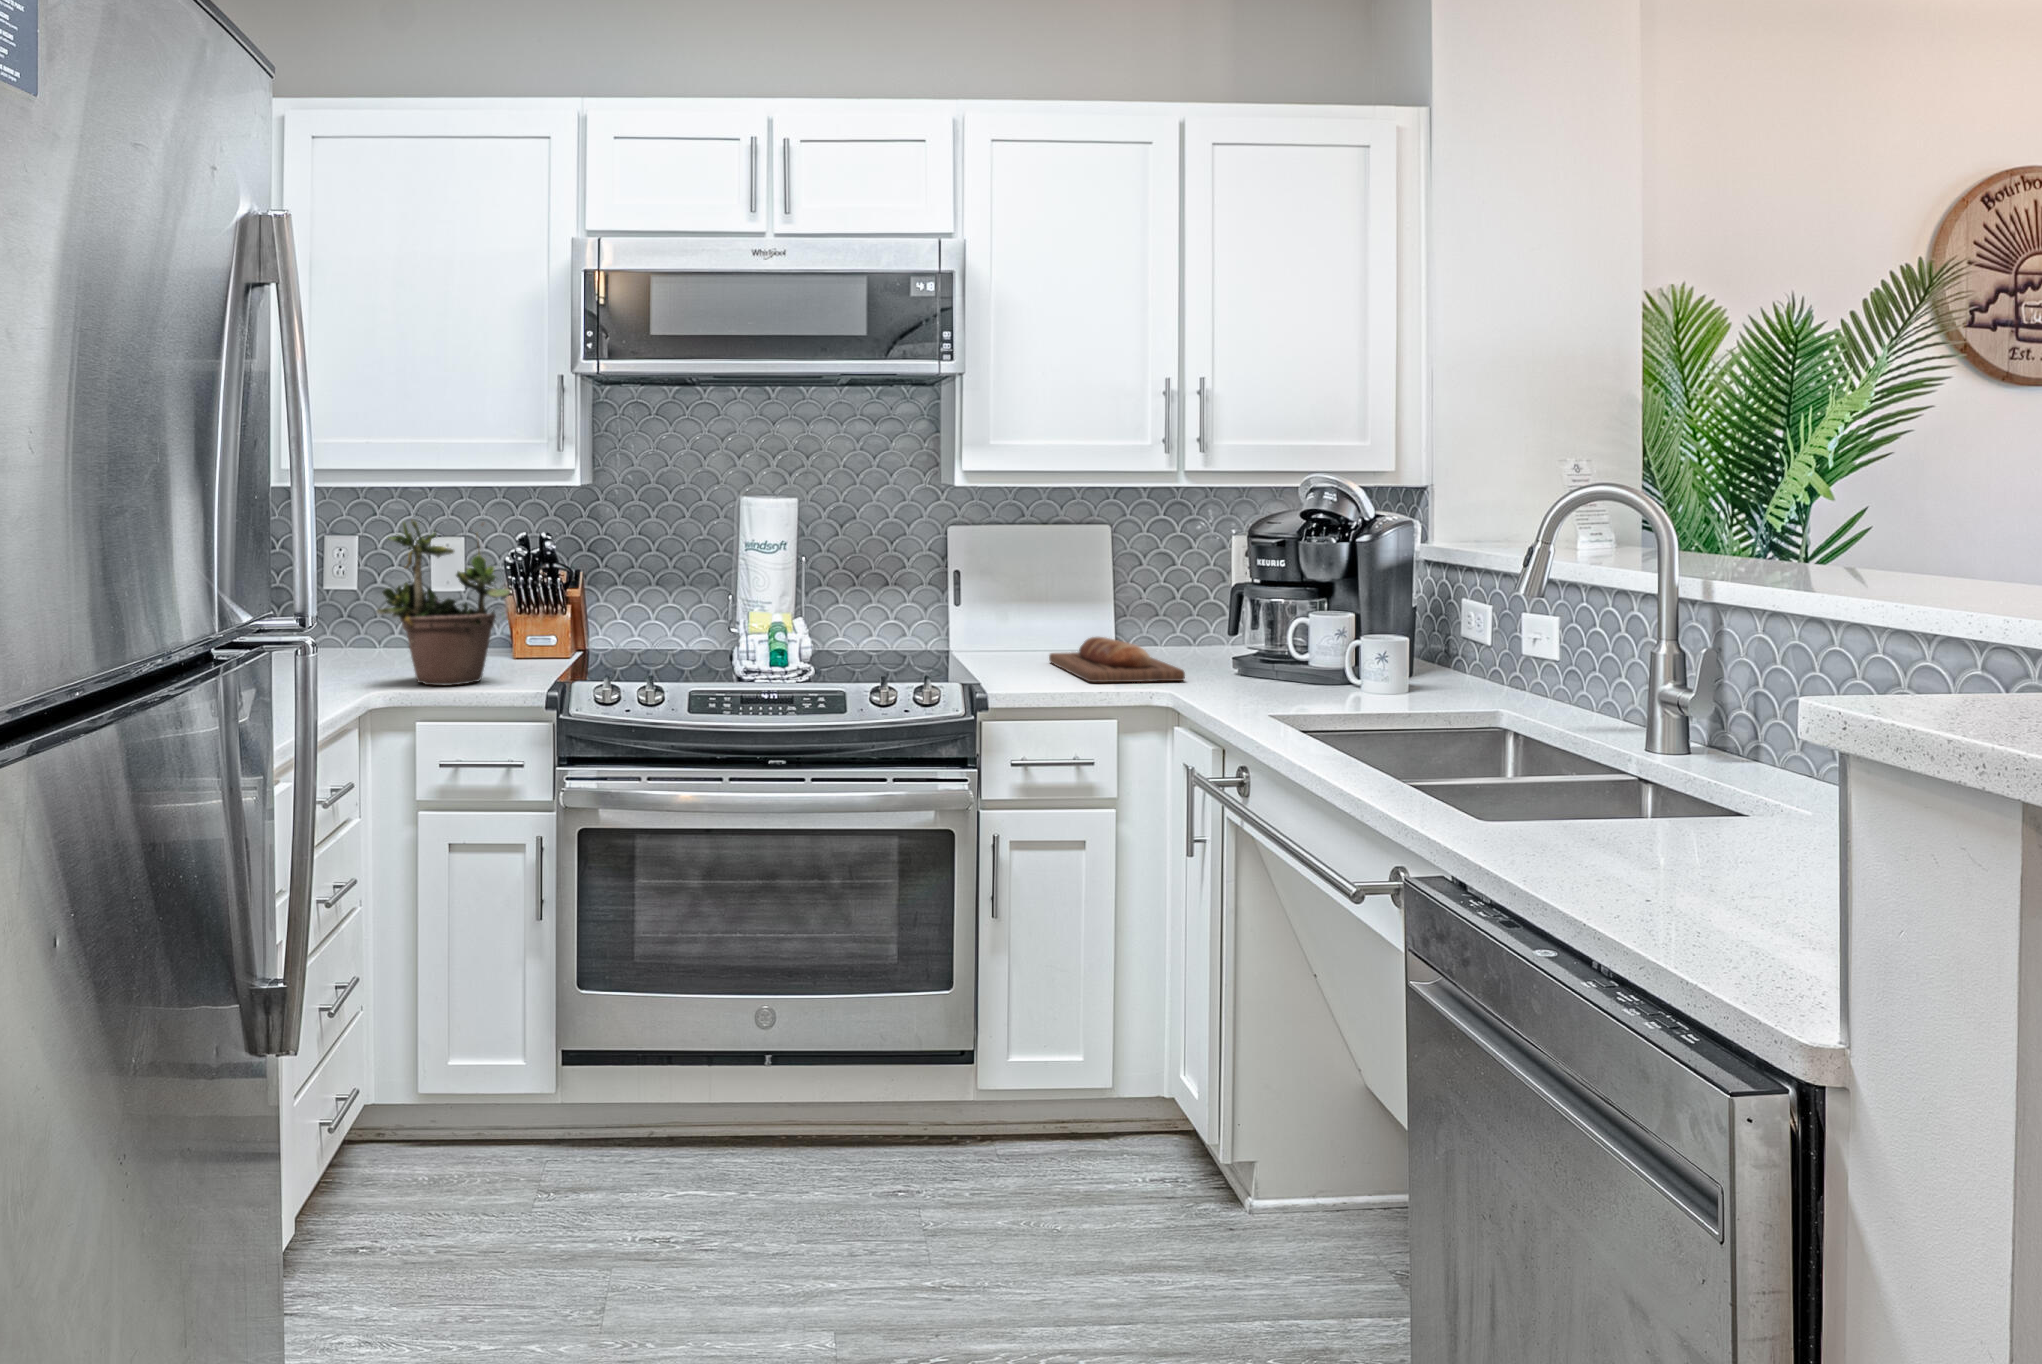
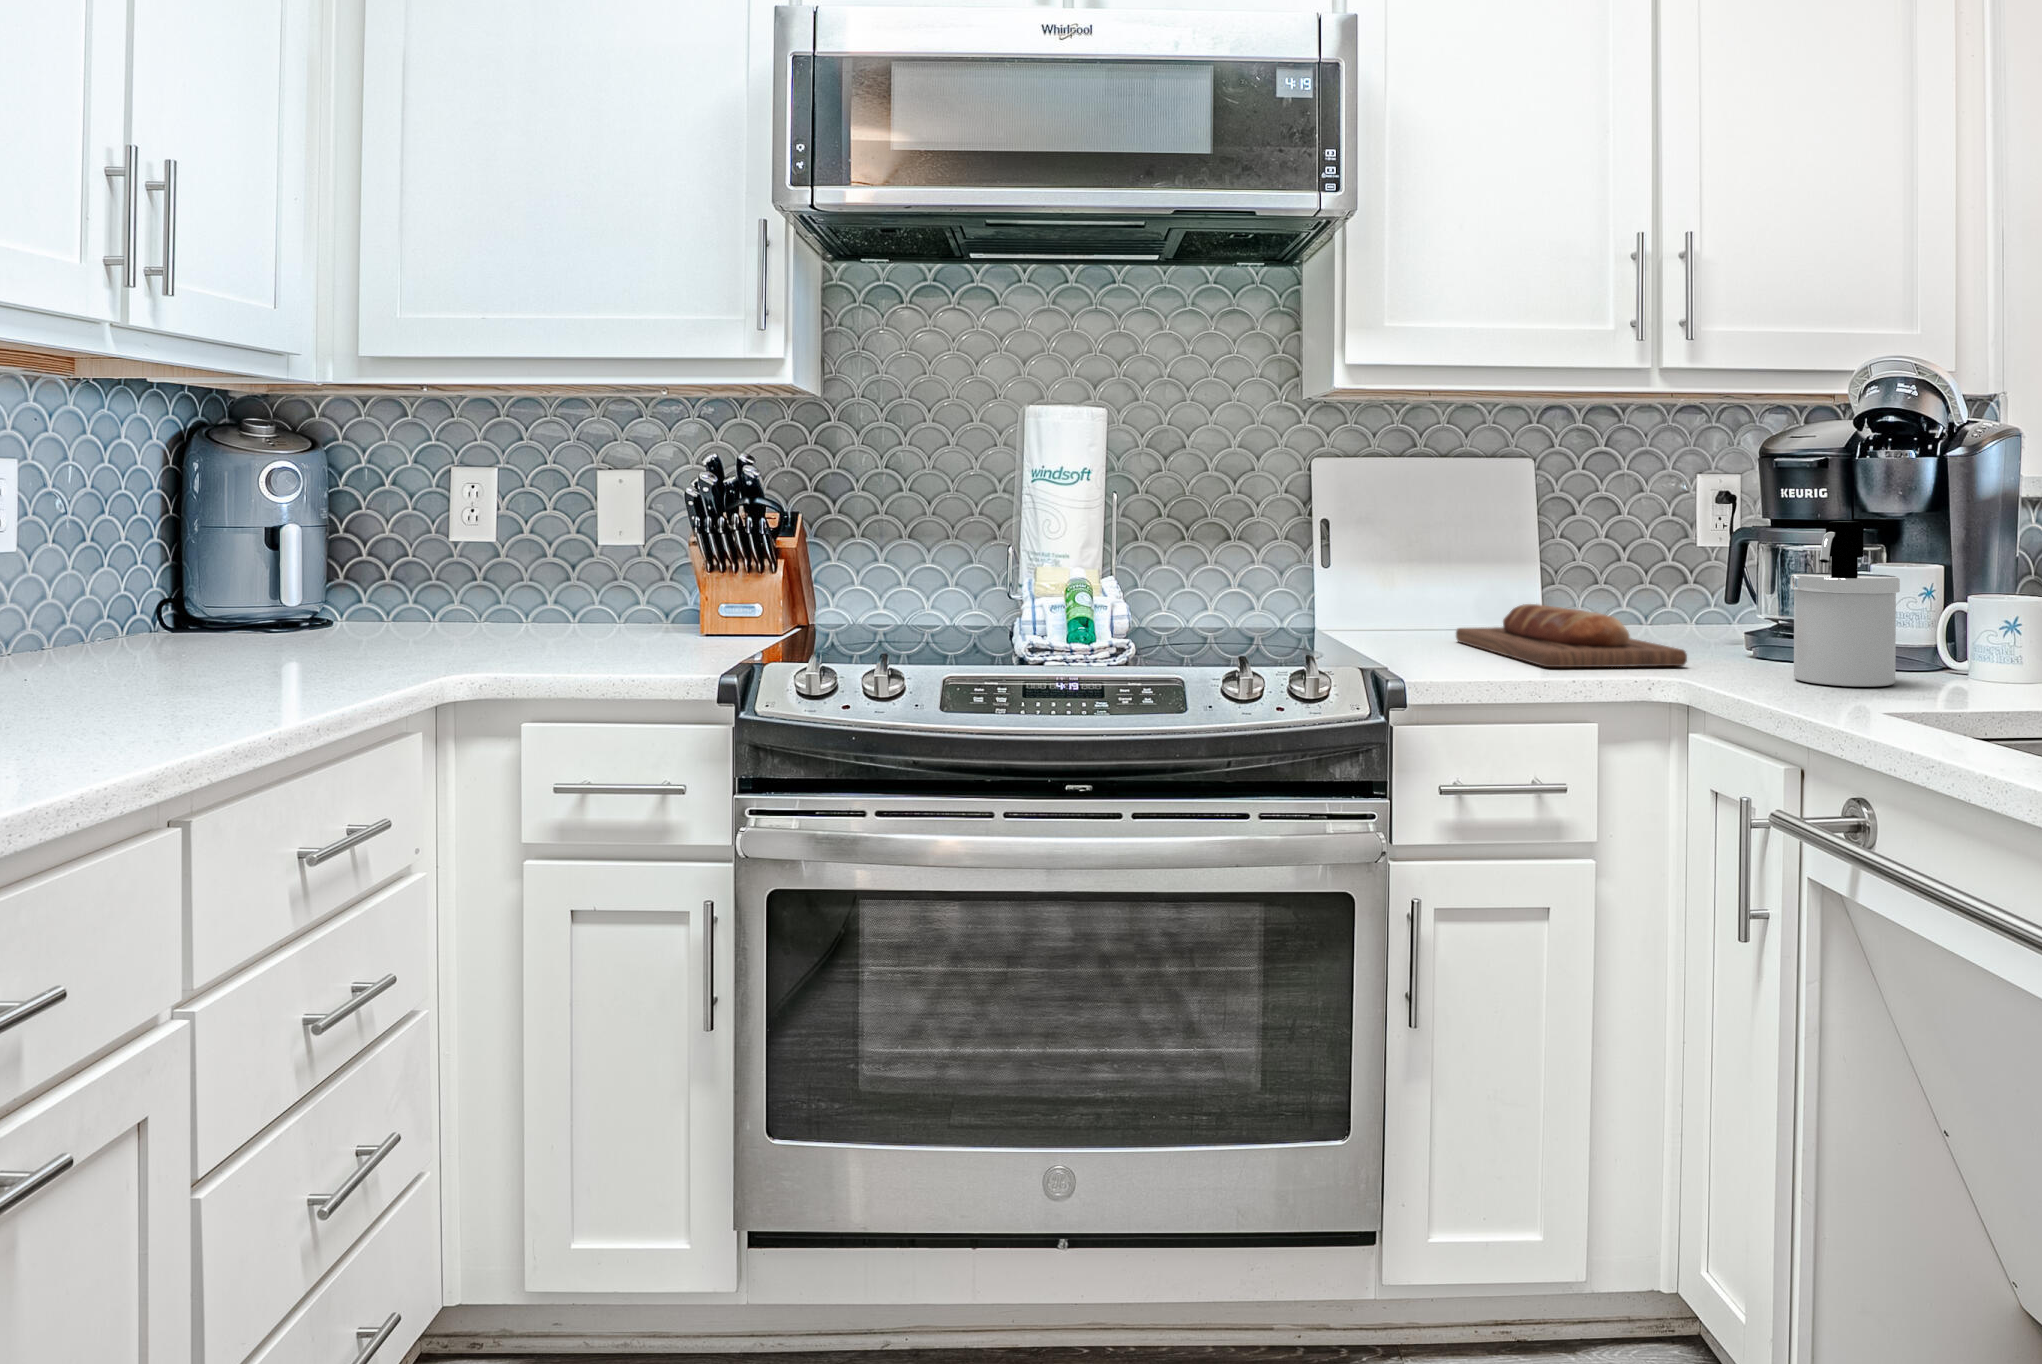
potted plant: present [377,520,510,686] -> none [484,400,685,664]
soap dispenser: none [1241,587,1306,695] -> present [1790,521,1900,687]

